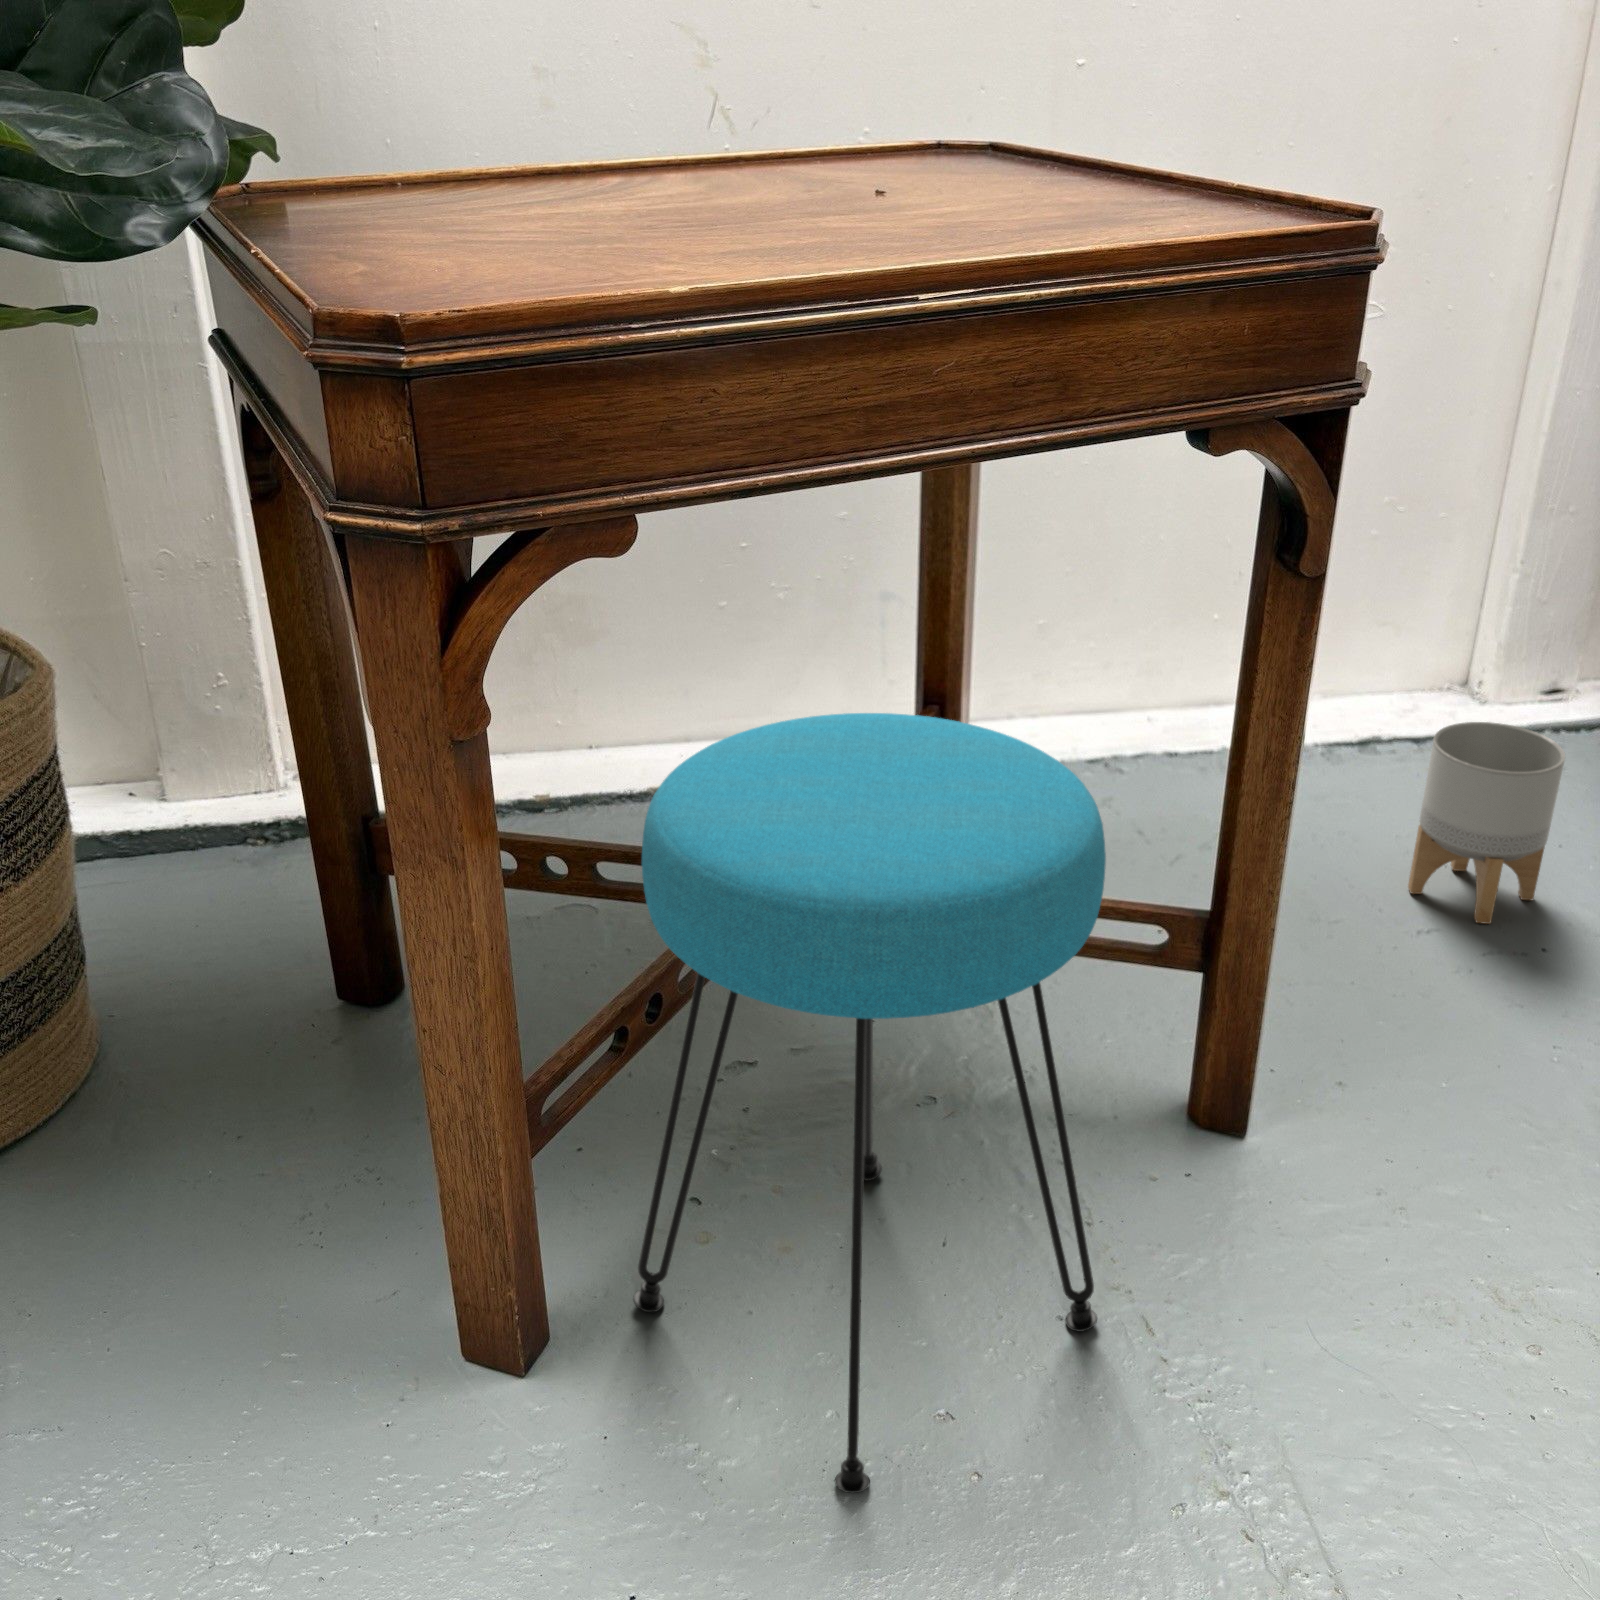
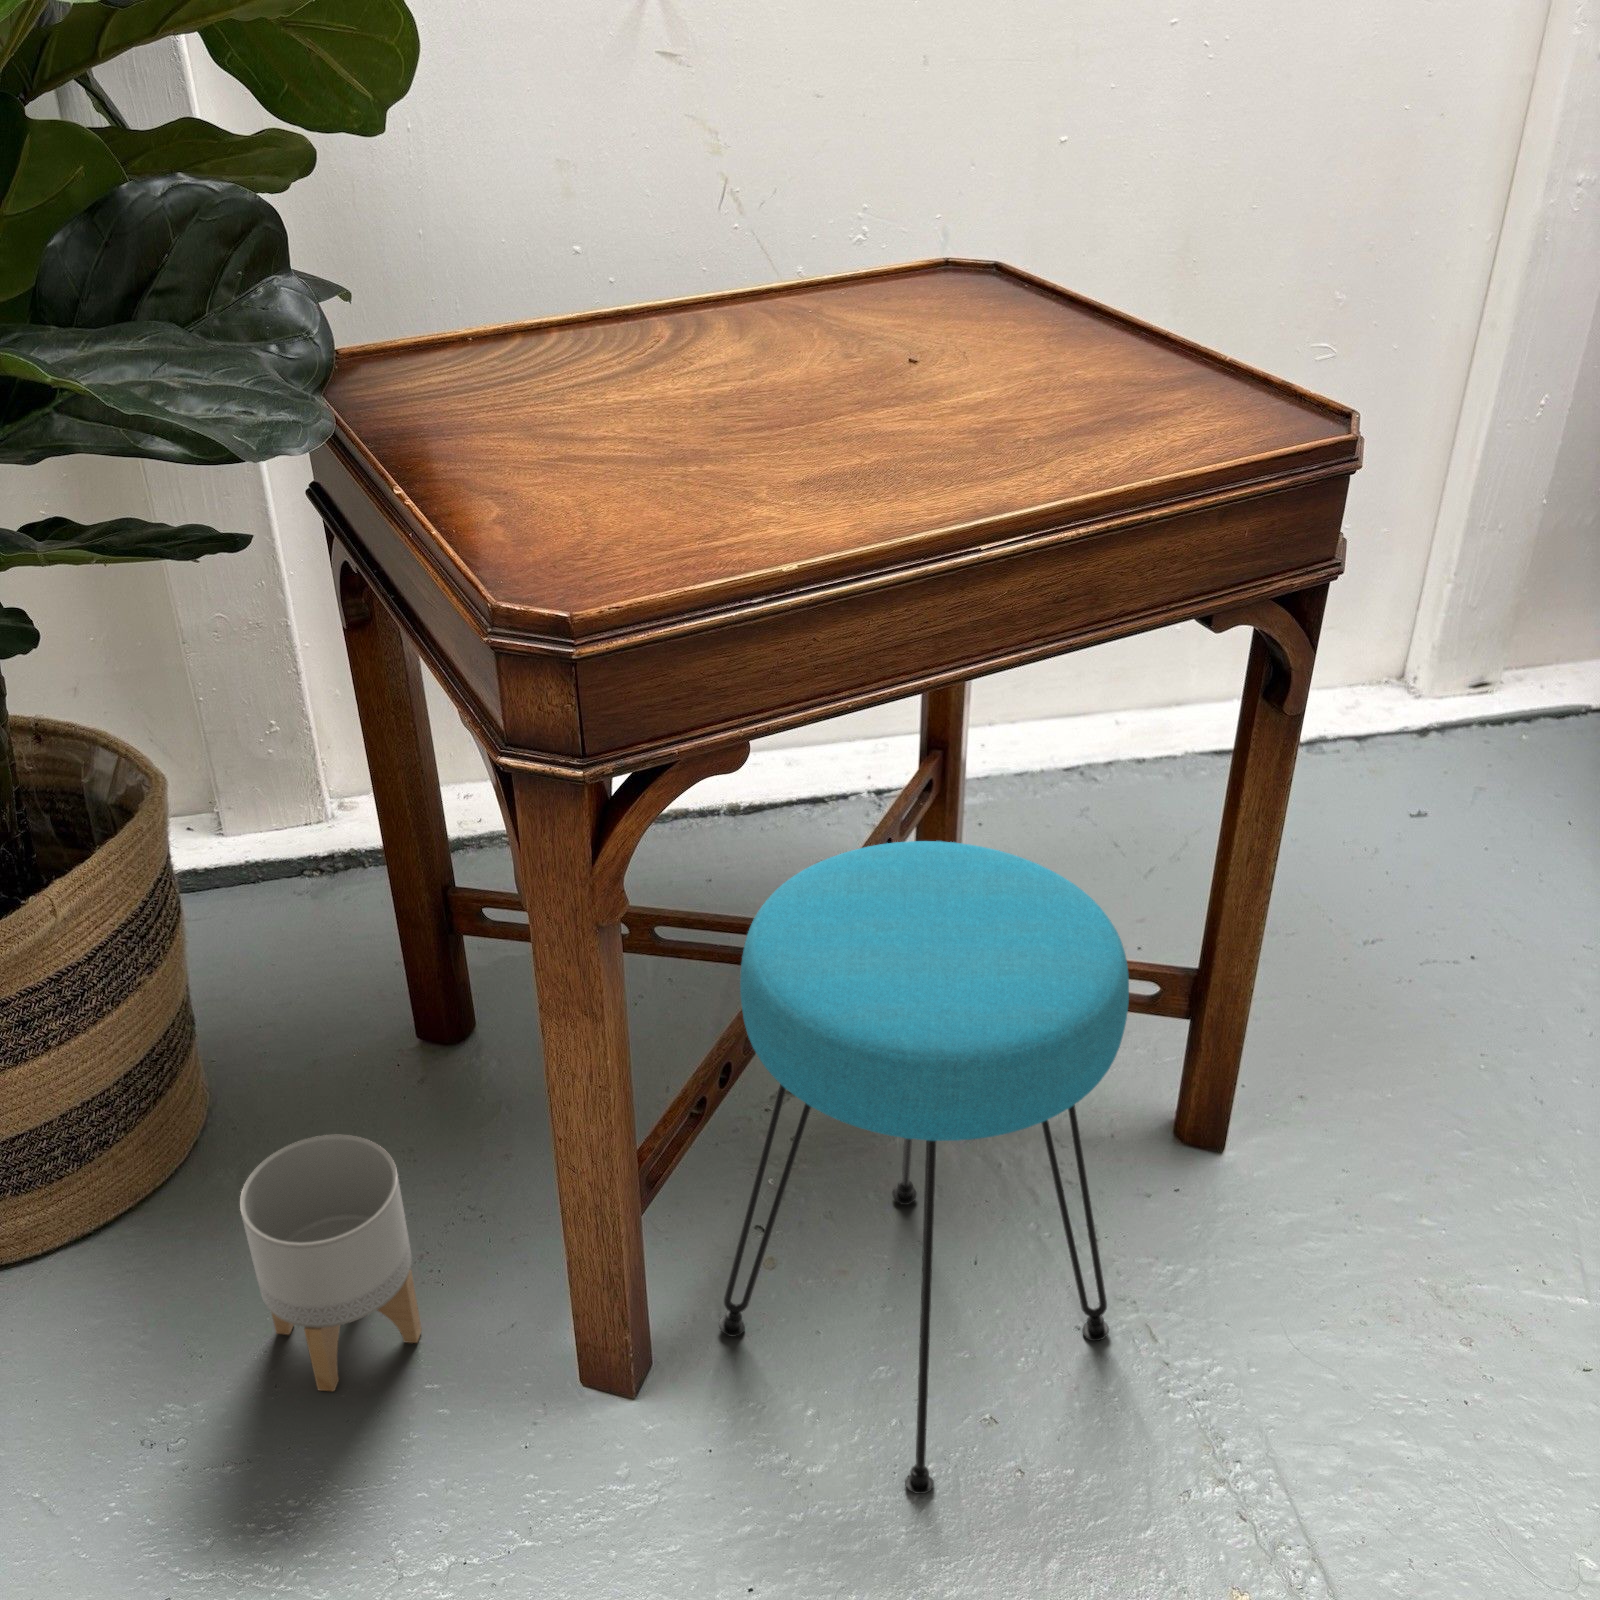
planter: present [1408,722,1565,924] -> present [240,1135,422,1391]

